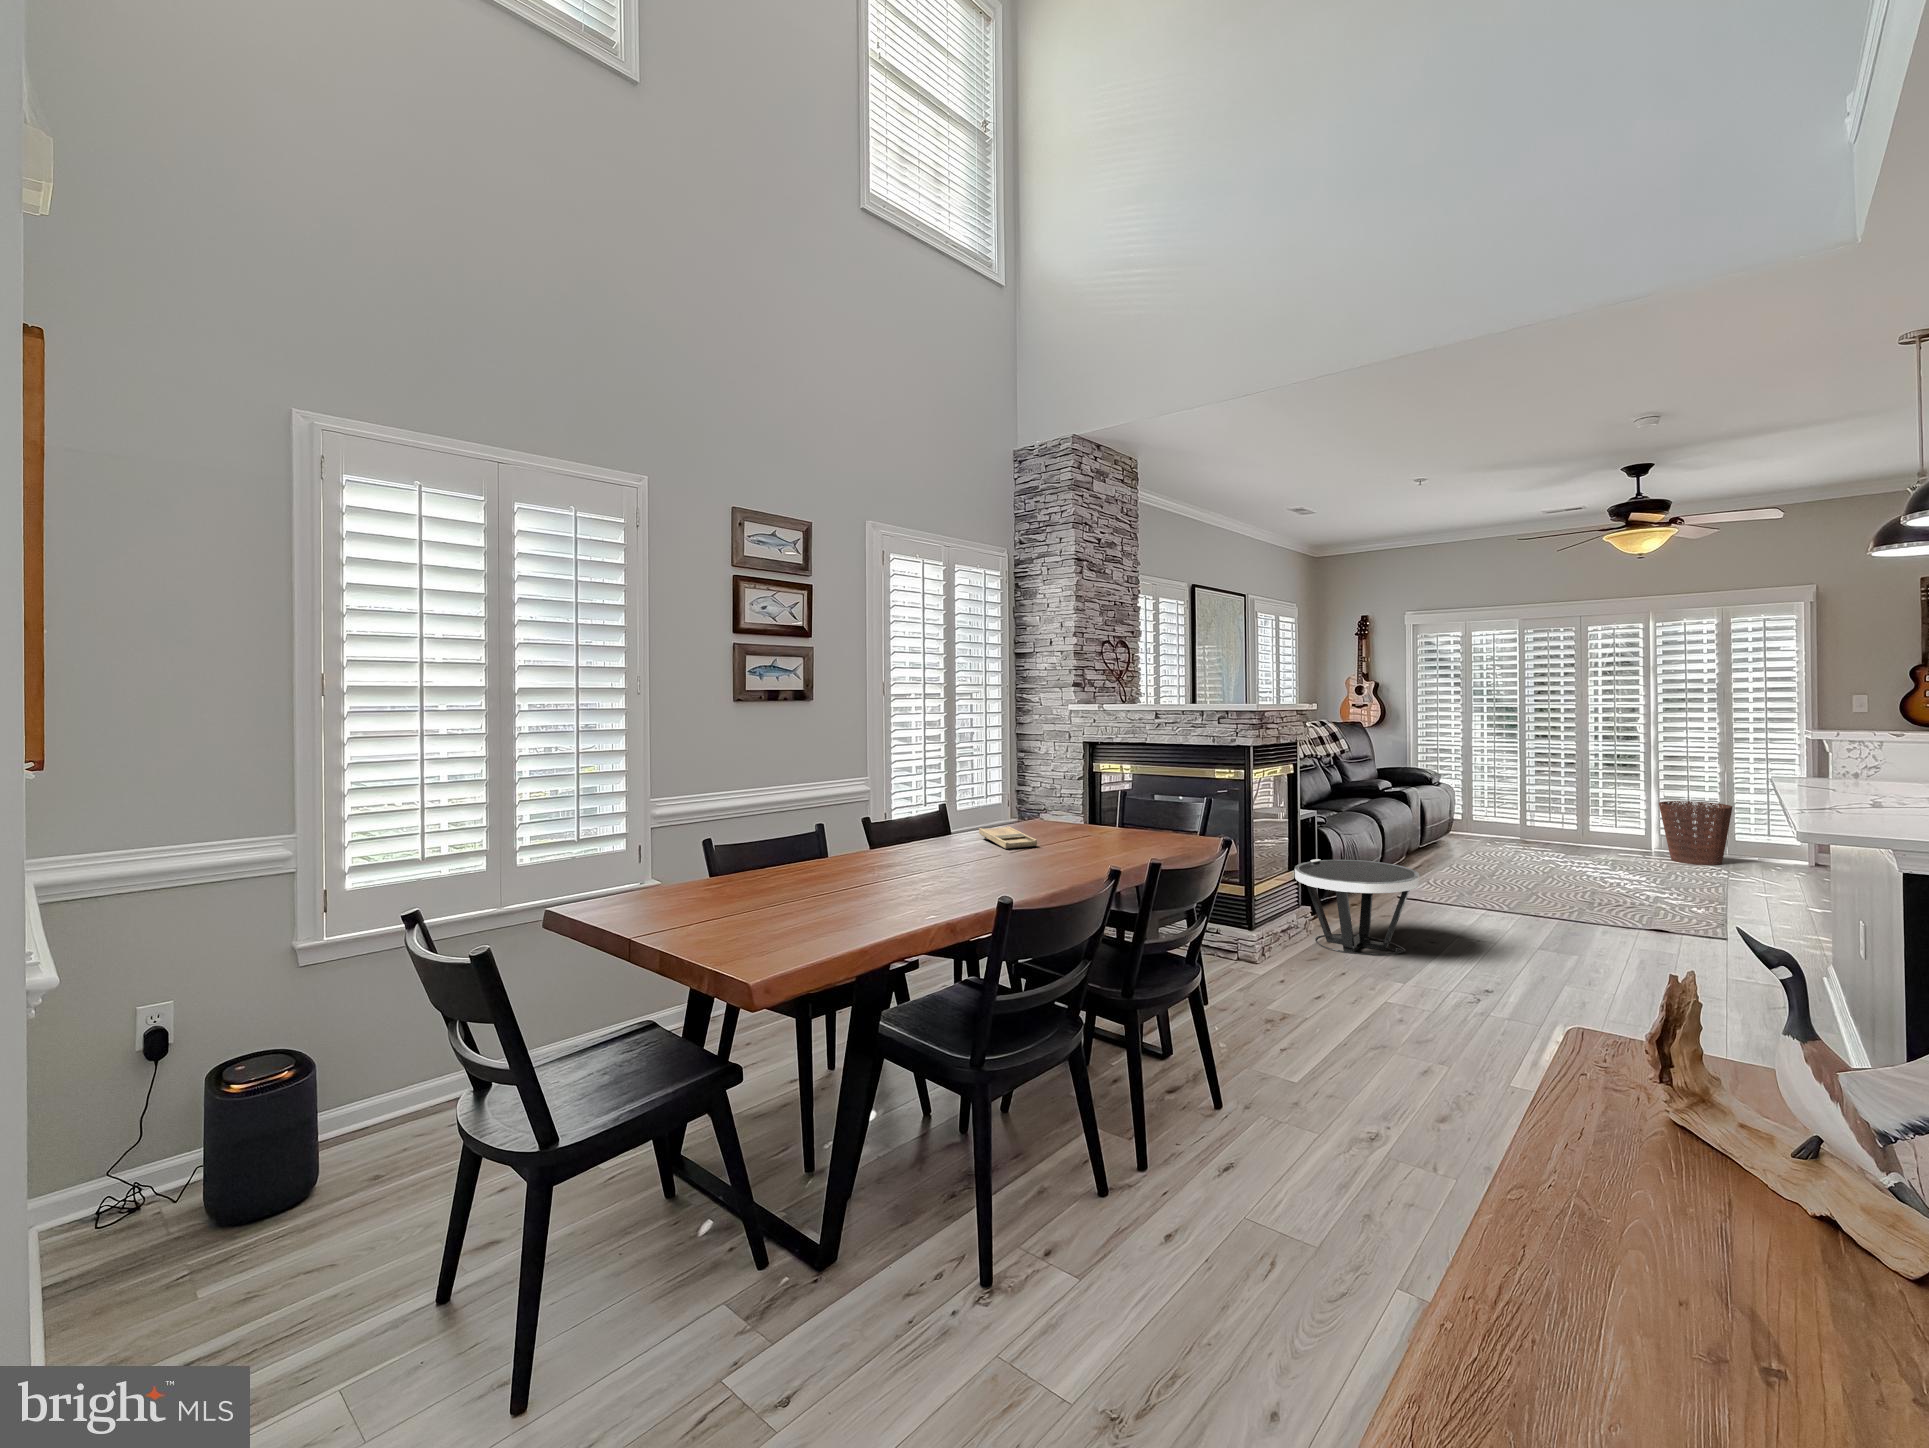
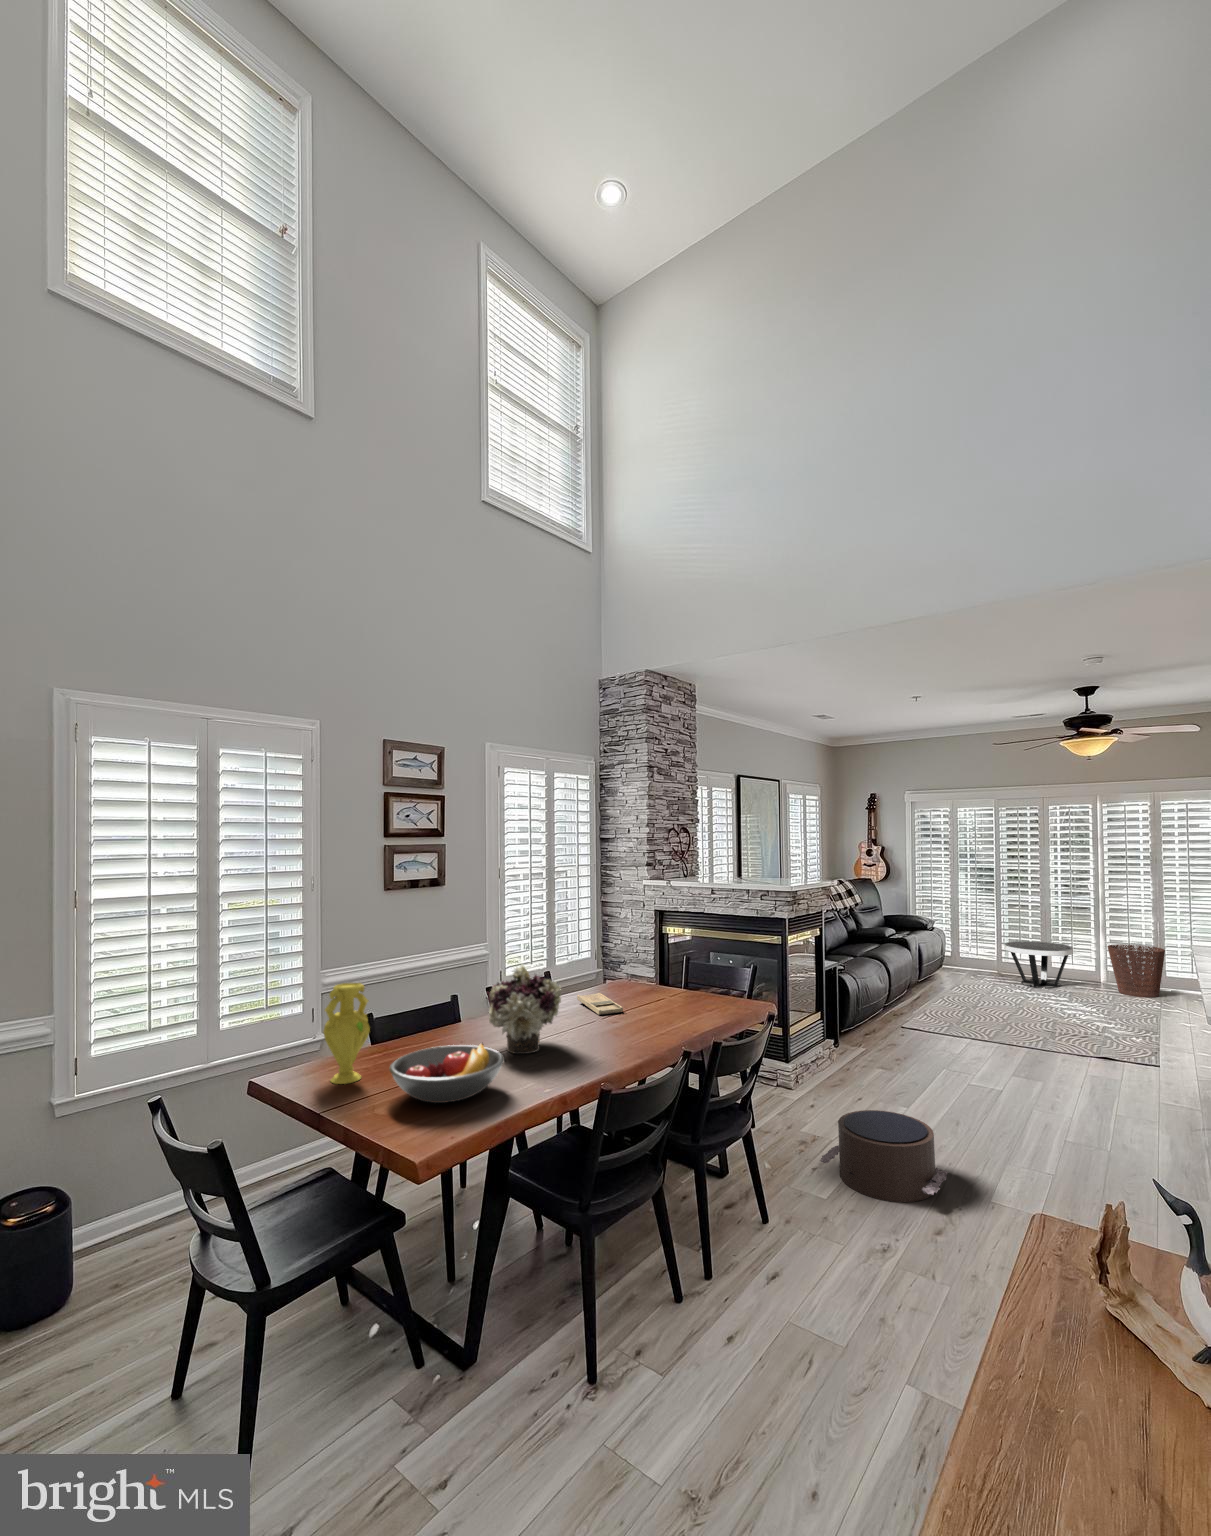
flower arrangement: none [854,770,951,884] -> present [488,965,561,1054]
vase: none [627,782,691,911] -> present [323,983,370,1084]
fruit bowl: none [711,858,868,928] -> present [390,1043,504,1103]
side table: present [1295,859,1419,955] -> present [1005,941,1073,988]
pouf: none [1290,977,1457,1086] -> present [820,1110,948,1202]

